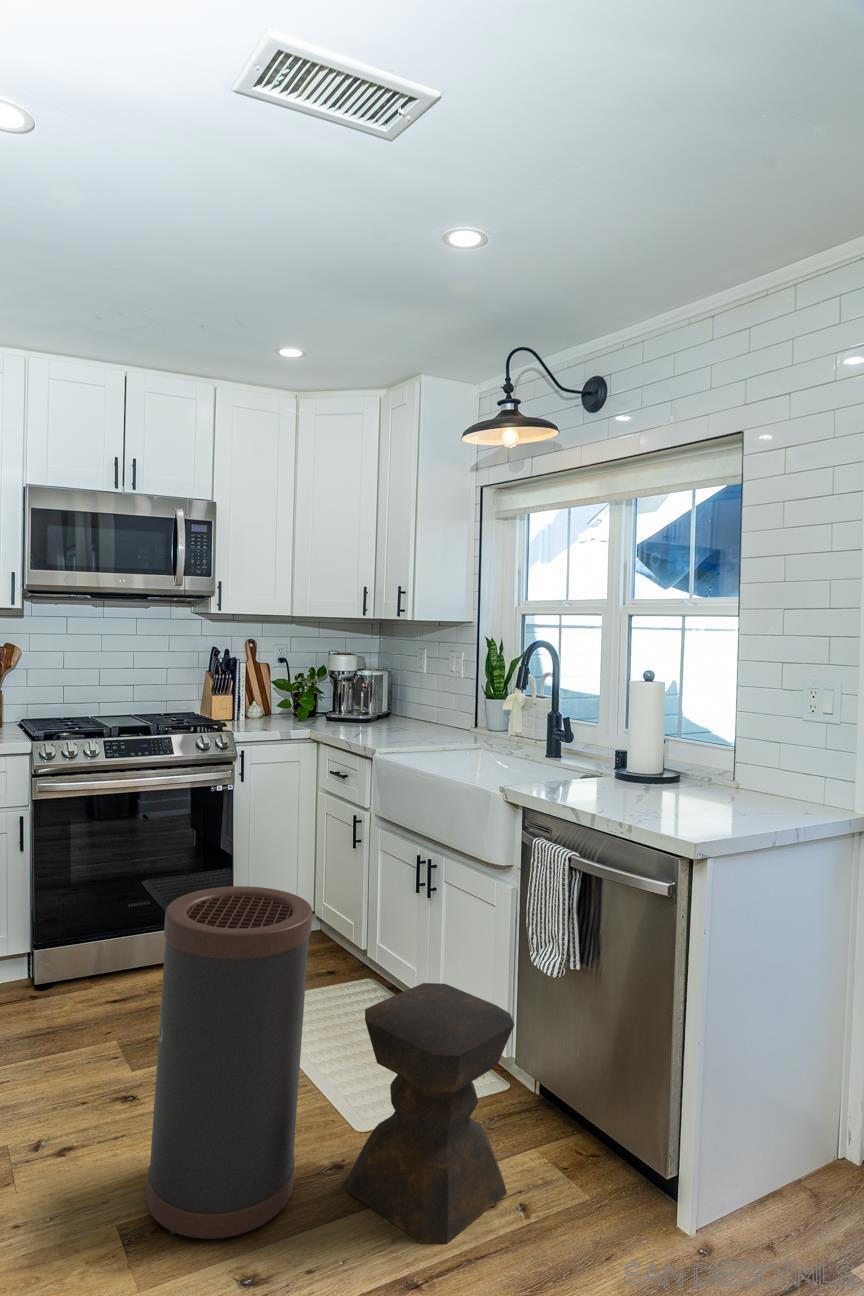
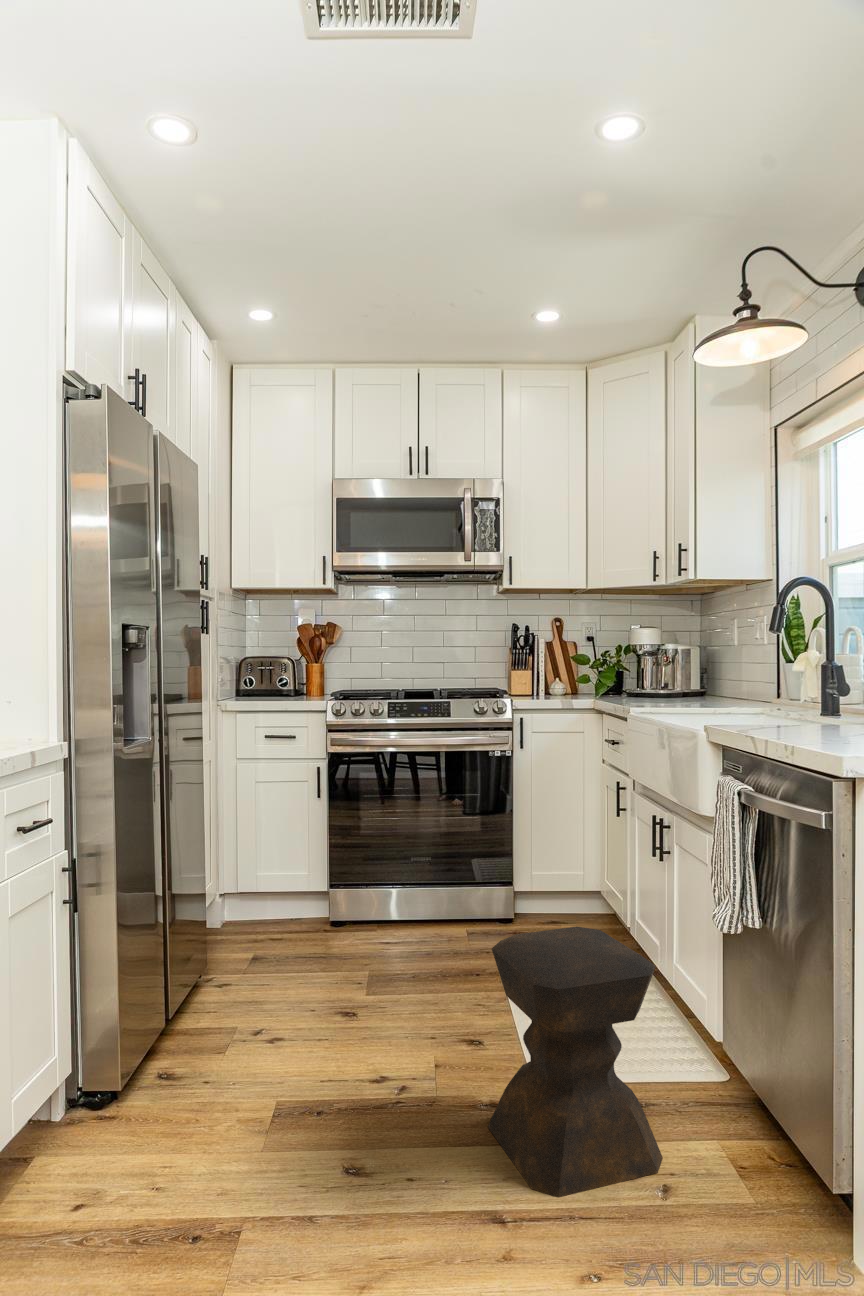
trash can: present [146,886,312,1239] -> none [306,813,443,1131]

